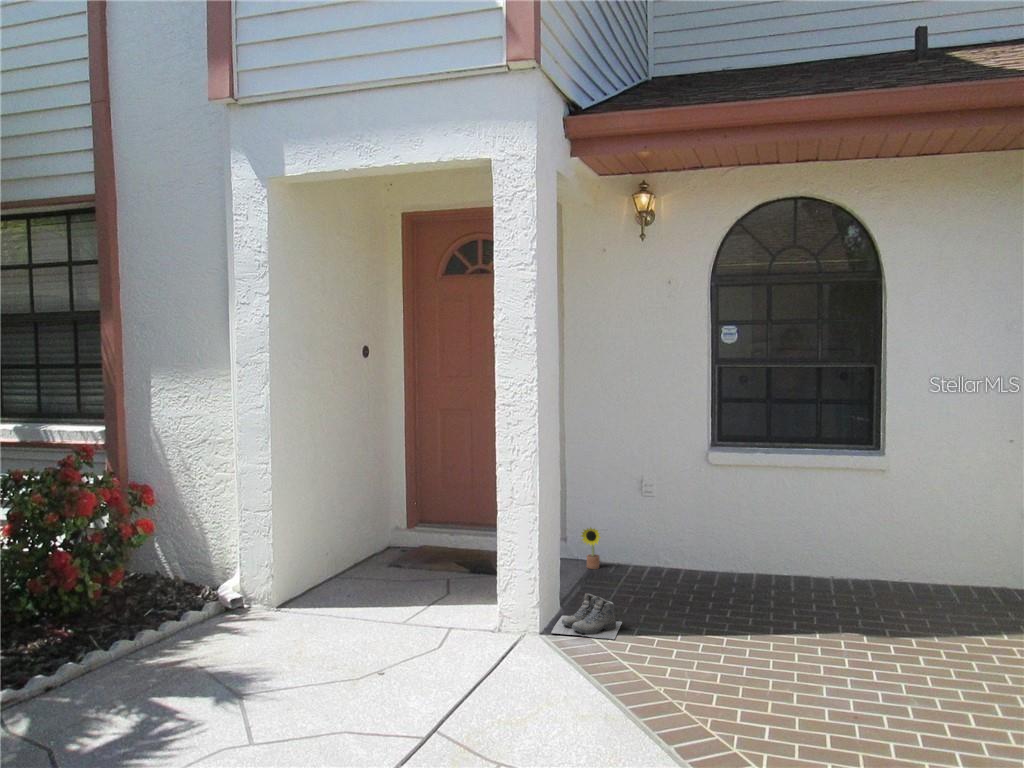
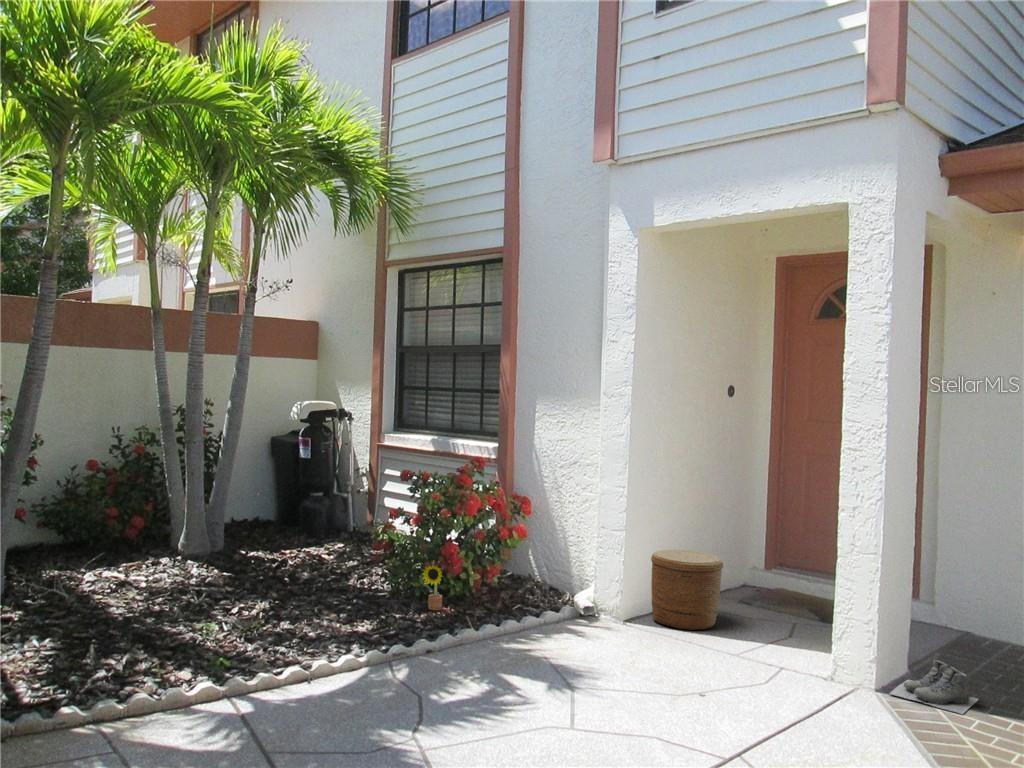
woven basket: none [303,521,379,605] -> present [651,549,723,630]
decorative plant: present [581,528,601,569] -> present [423,565,443,610]

